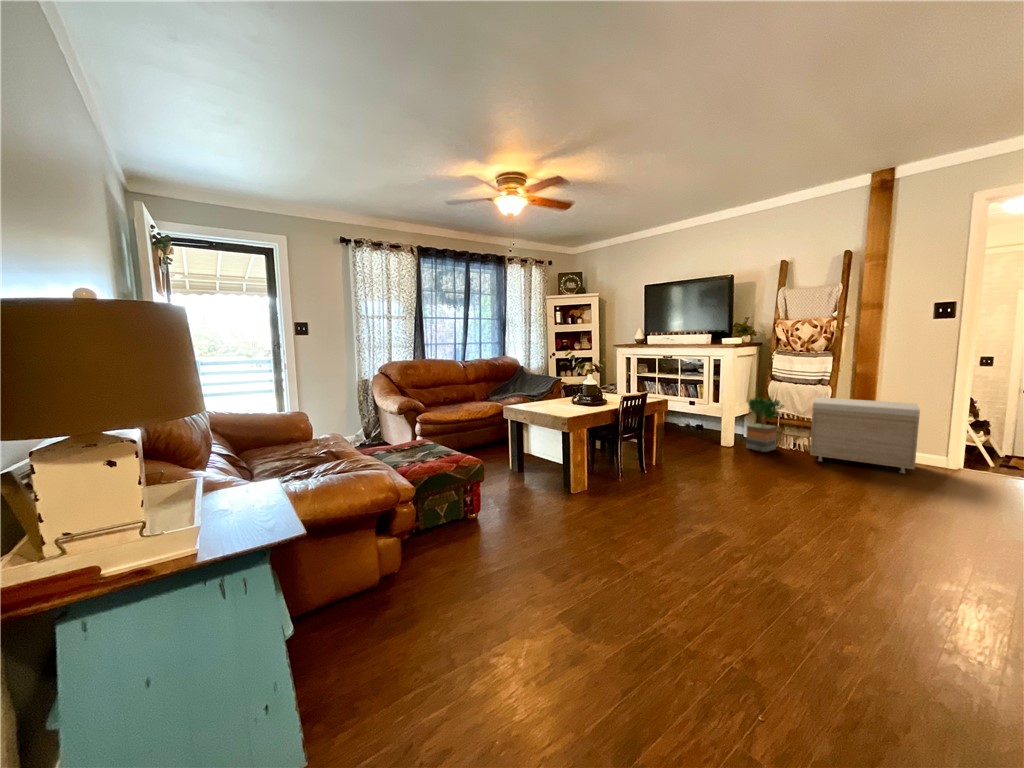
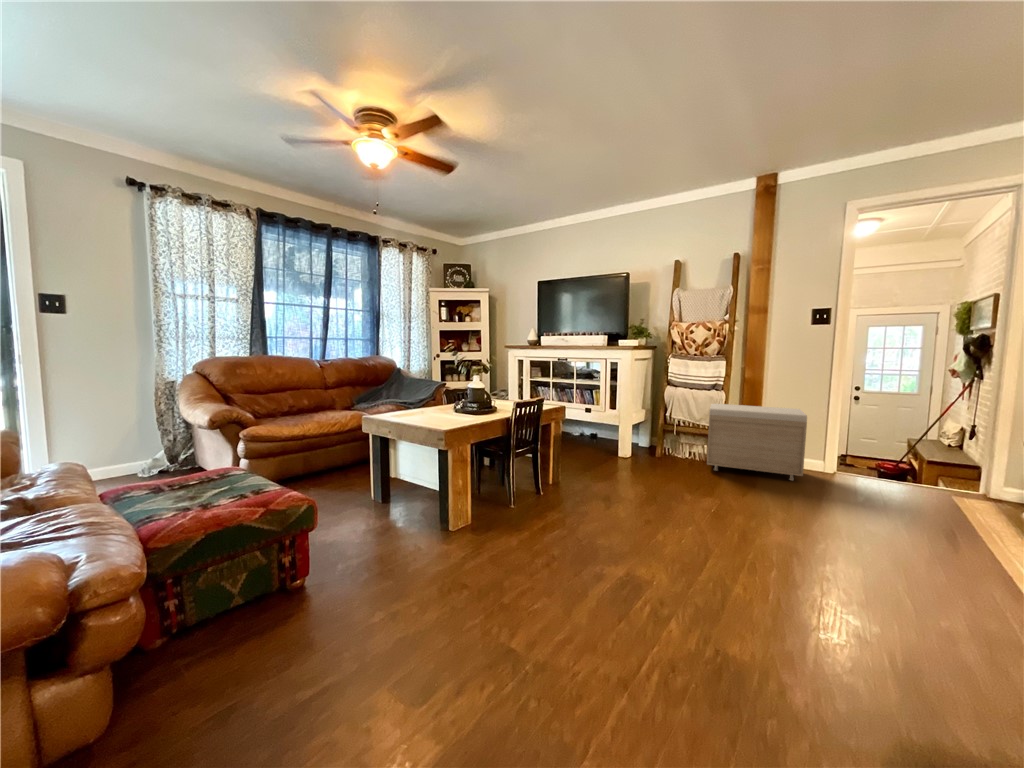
potted tree: present [746,397,785,452] -> none [643,403,682,463]

